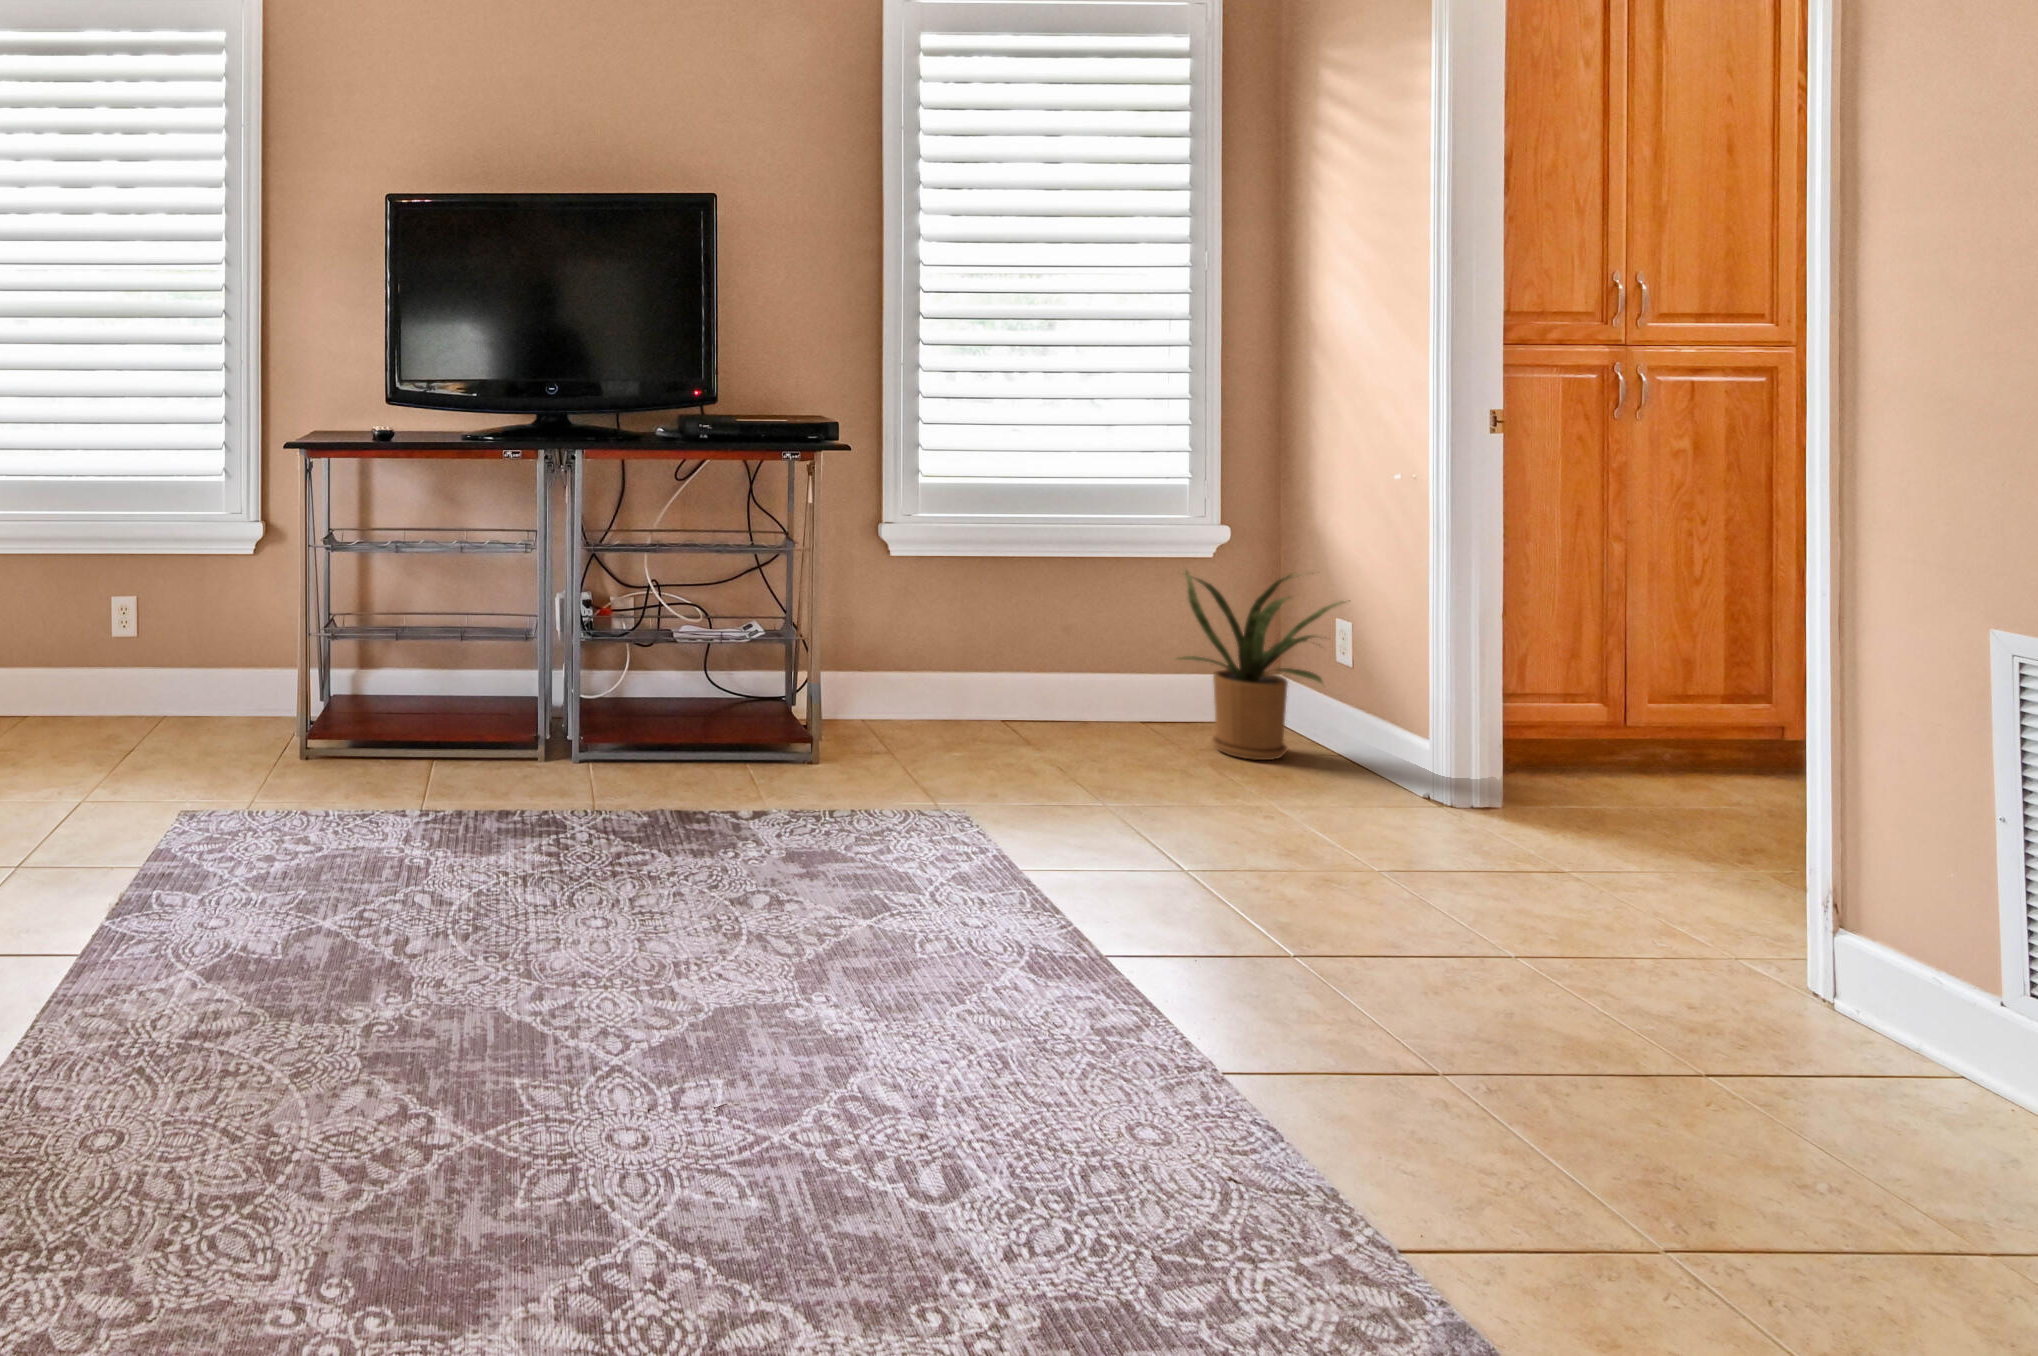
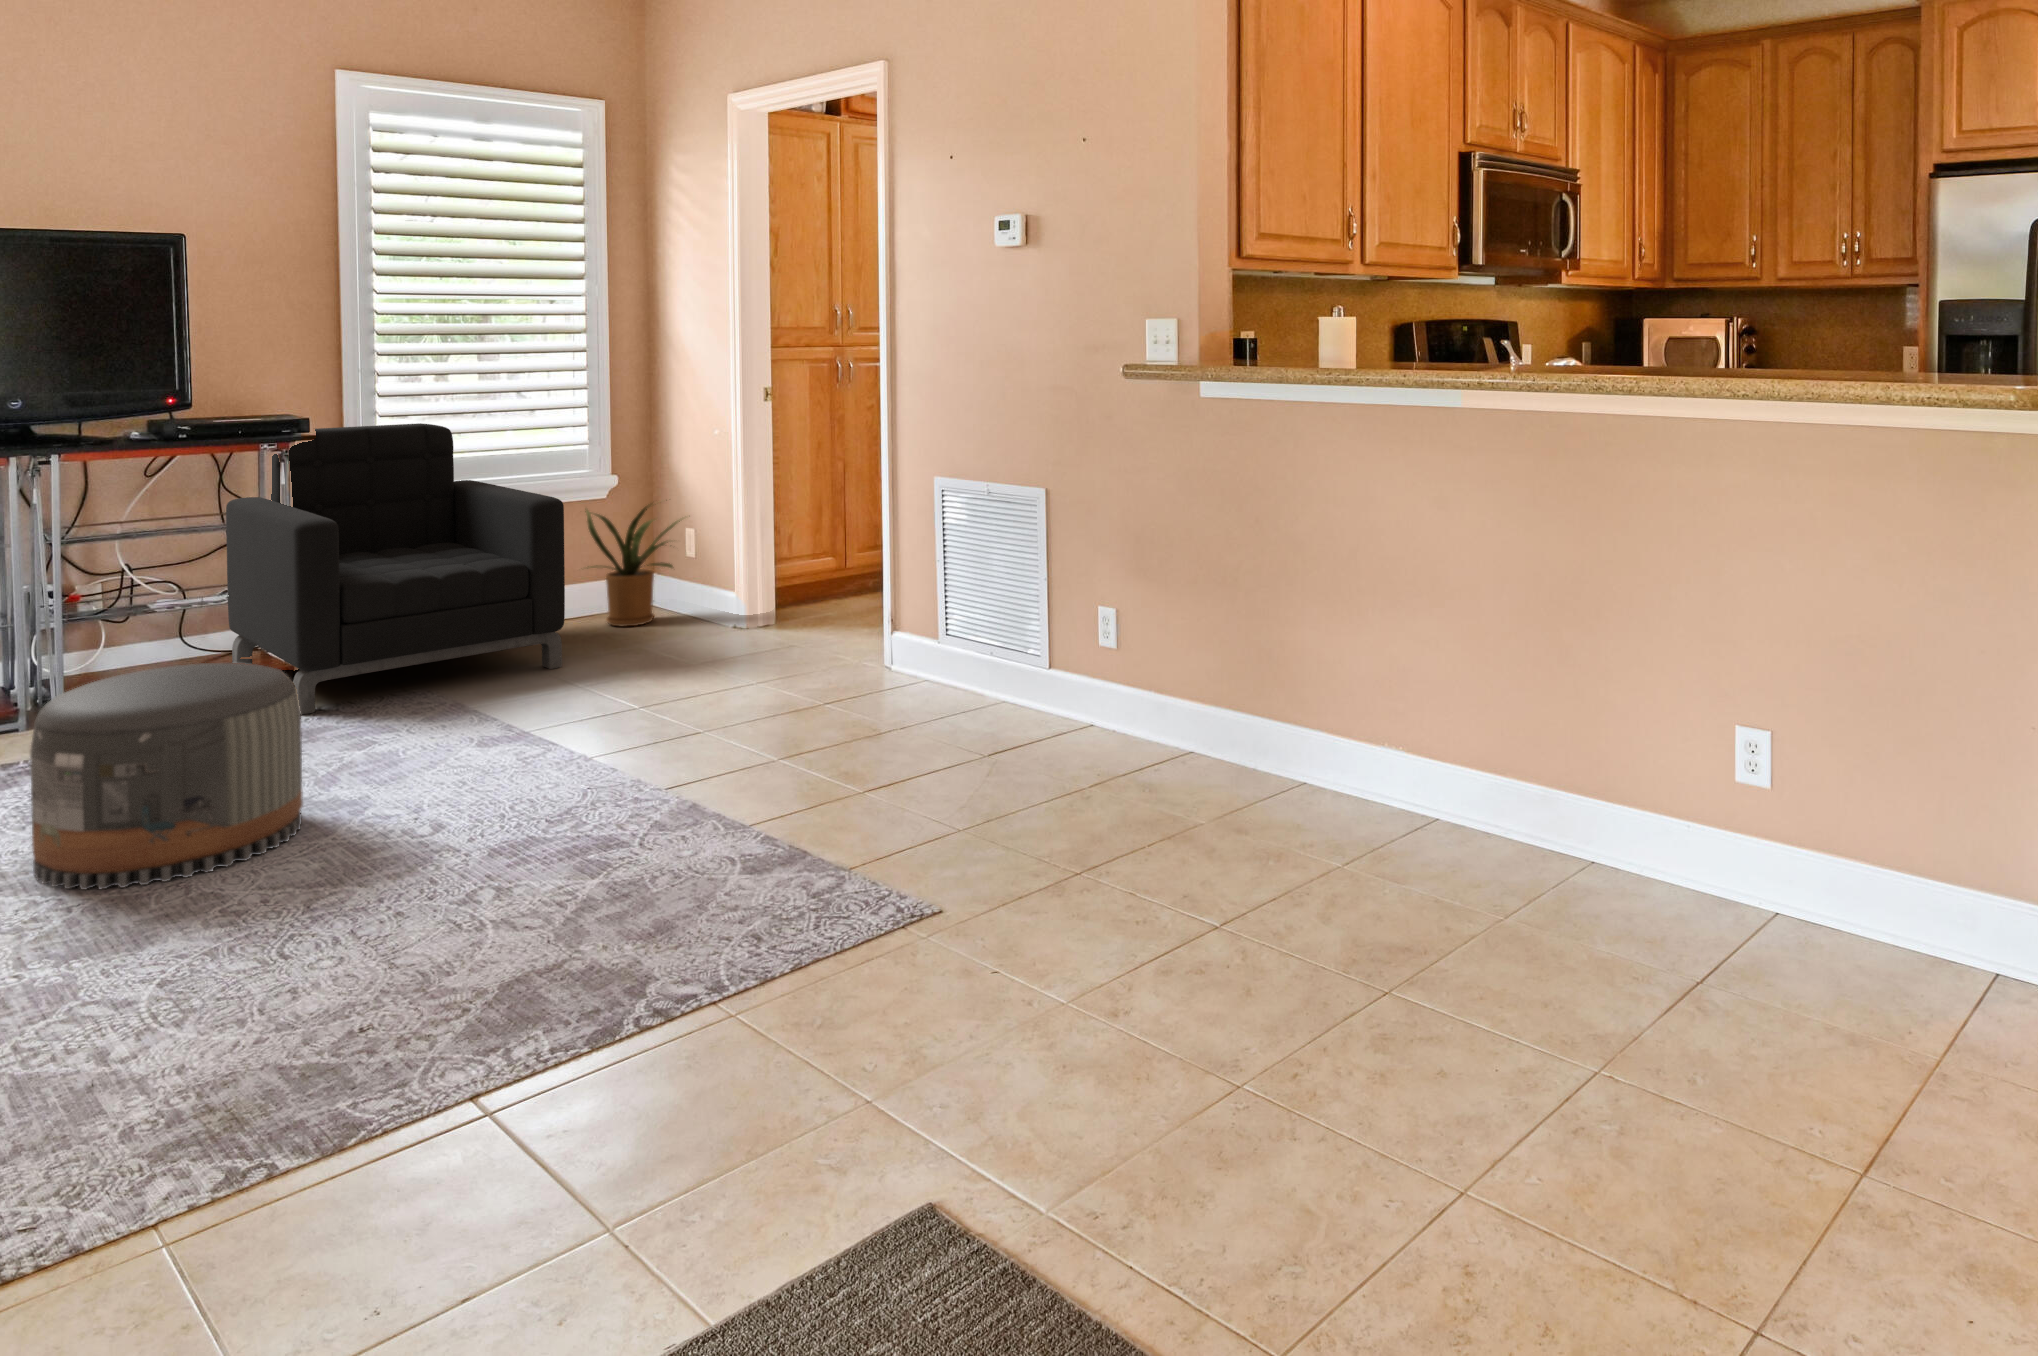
armchair: none [752,433,1160,820] -> present [226,423,565,715]
pouf: none [453,765,771,1129] -> present [30,663,303,890]

